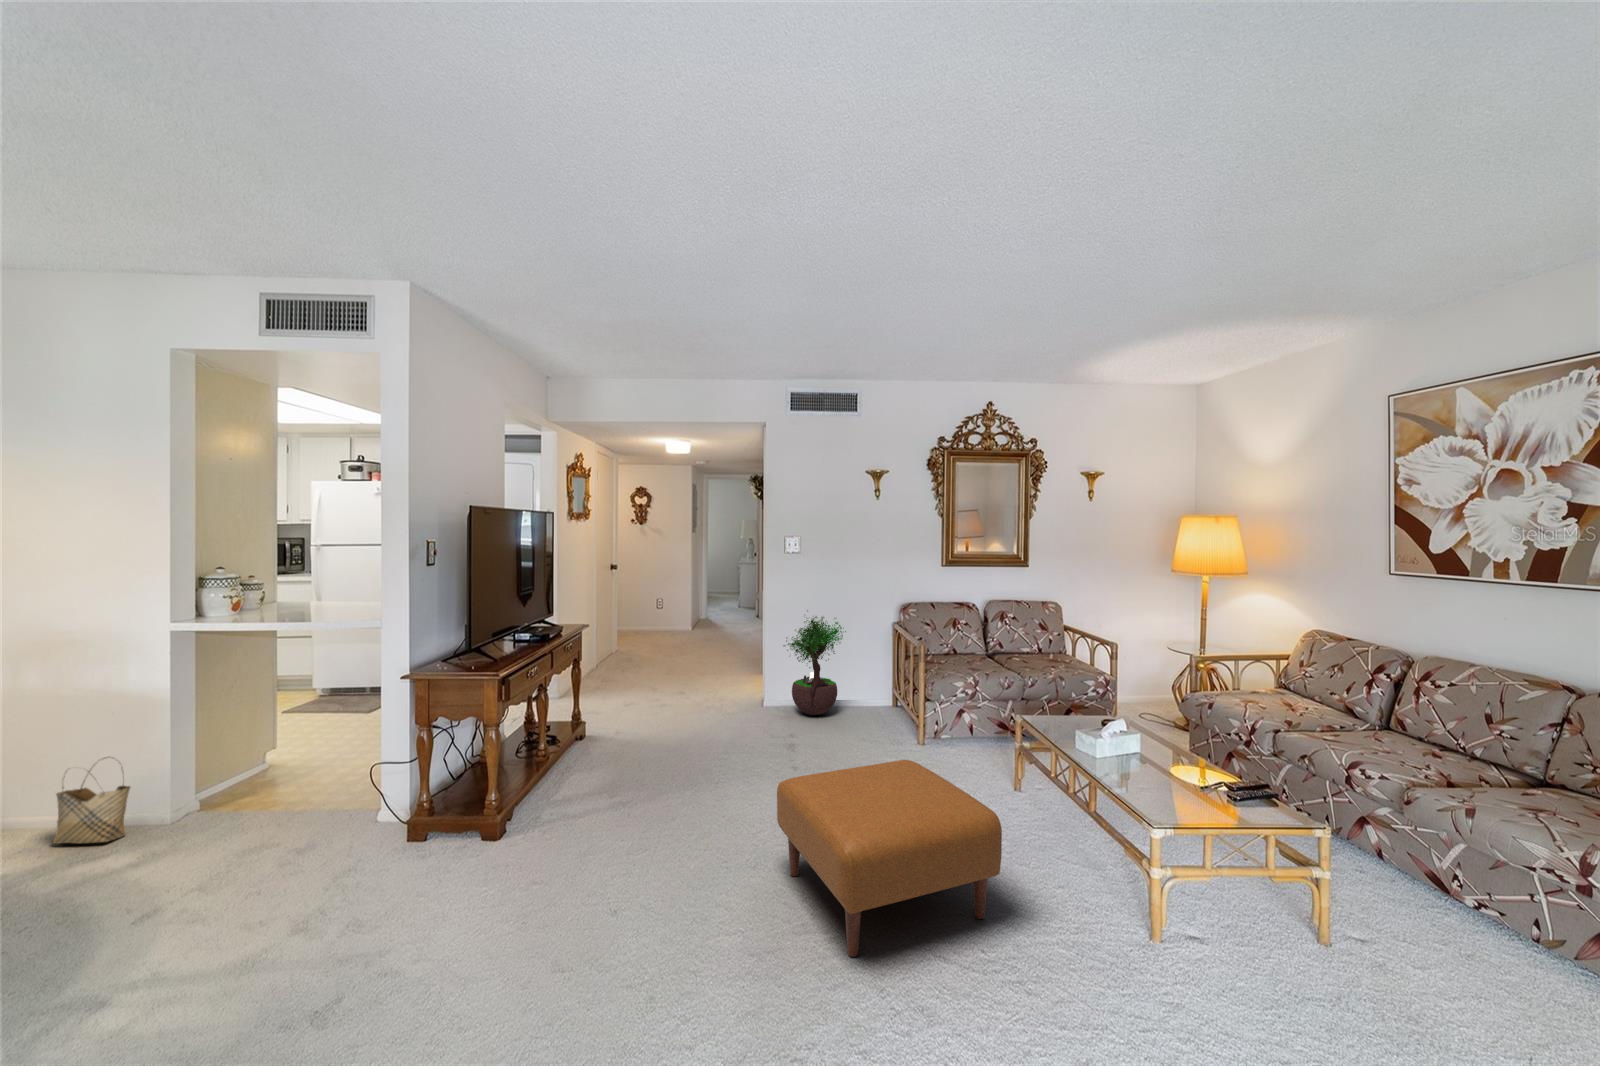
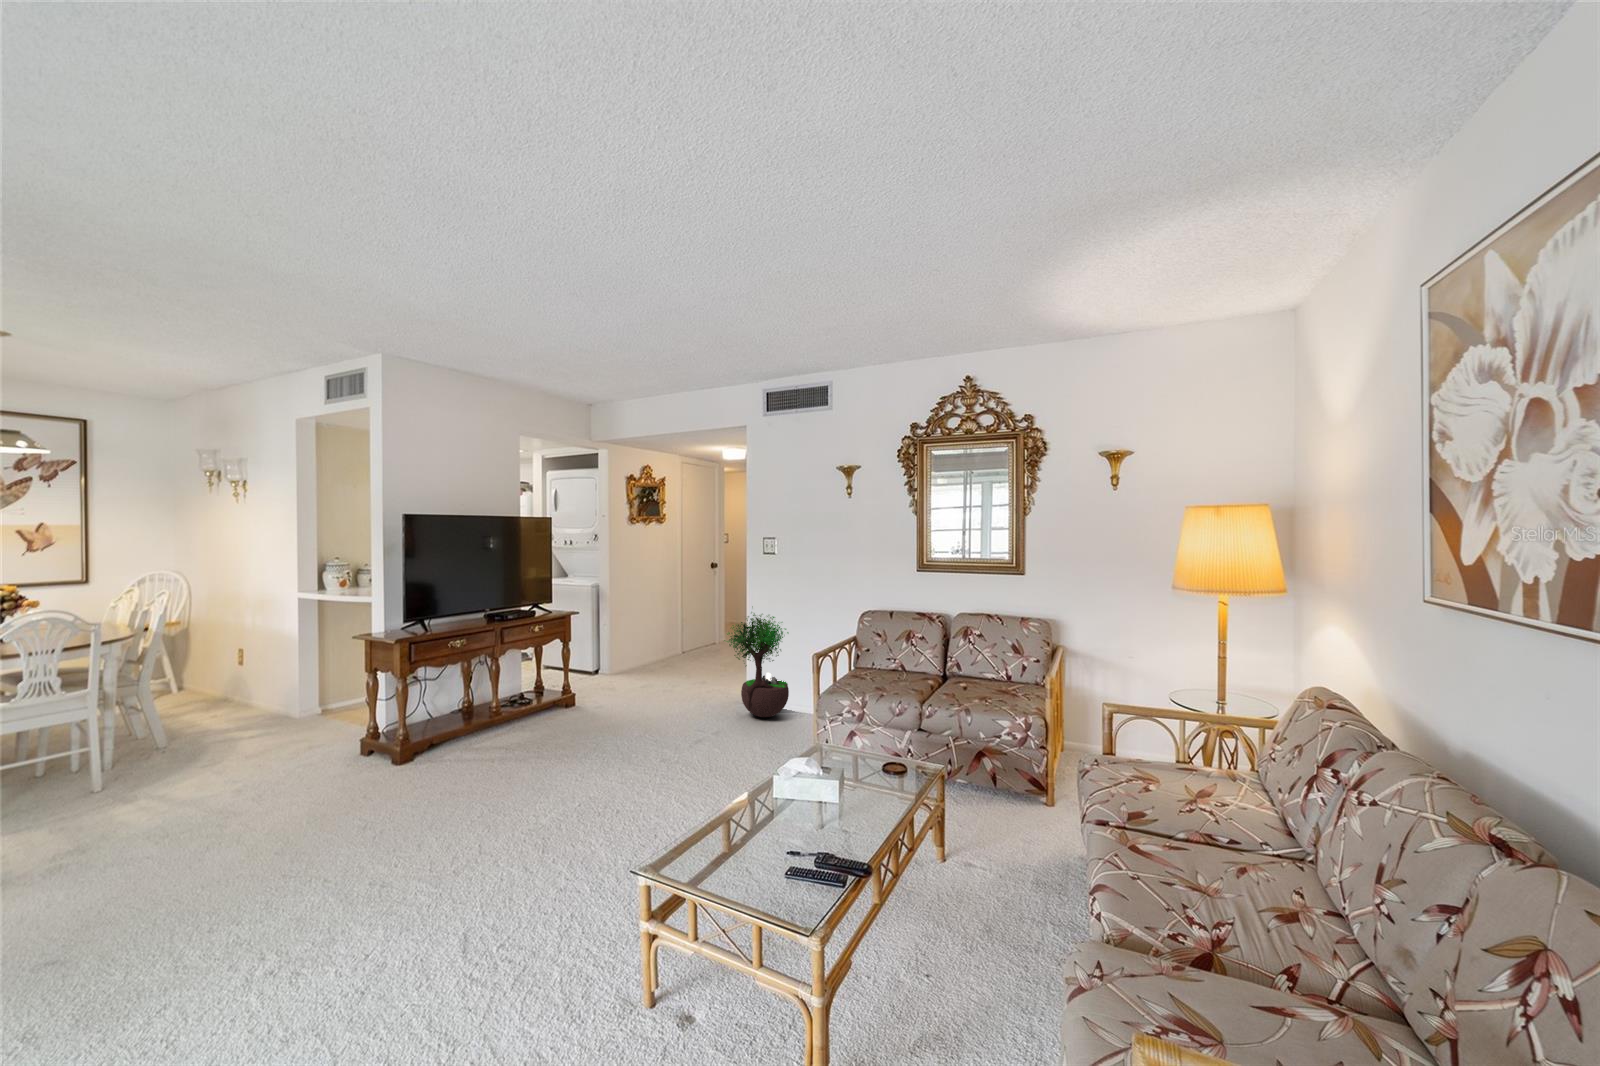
woven basket: present [53,760,130,844] -> none [199,658,237,711]
ottoman: present [777,760,1002,957] -> none [361,747,614,927]

